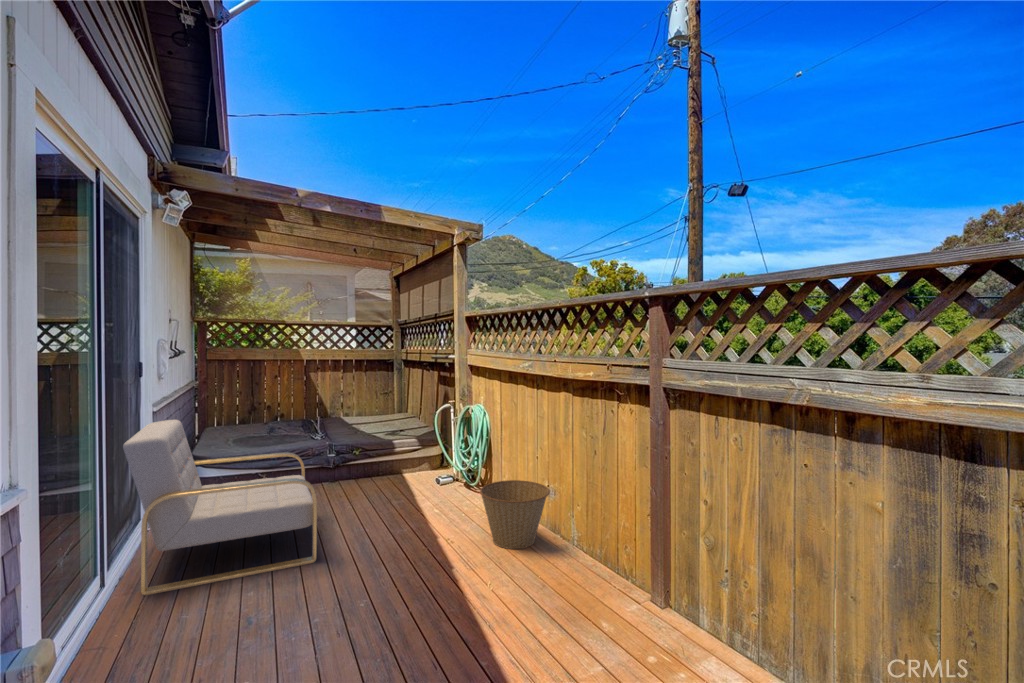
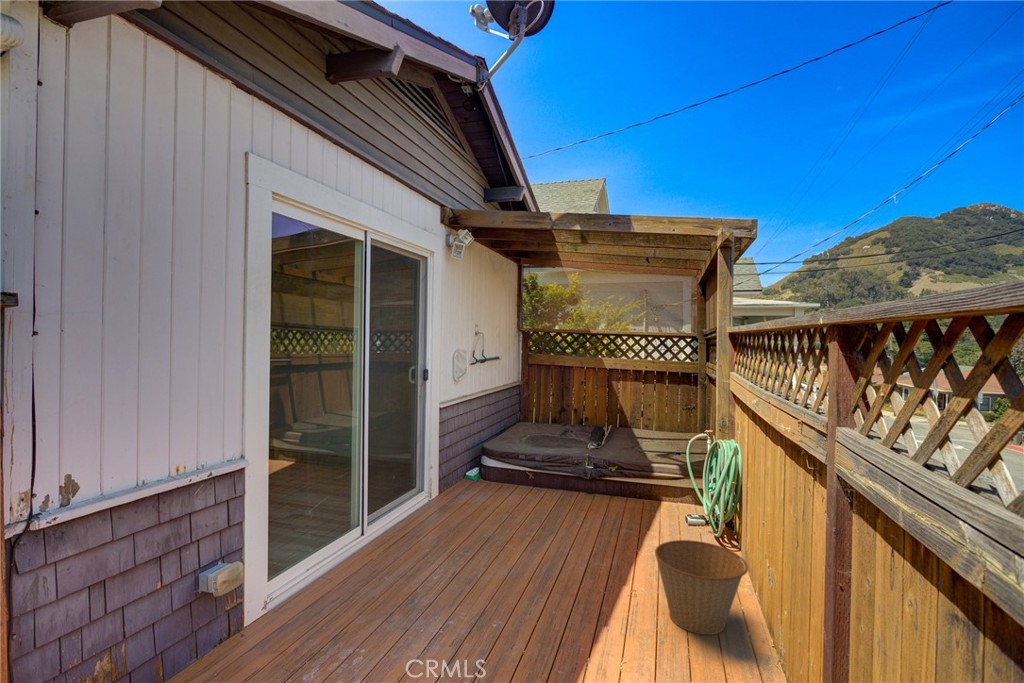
armchair: present [123,420,317,595] -> none [382,416,532,564]

